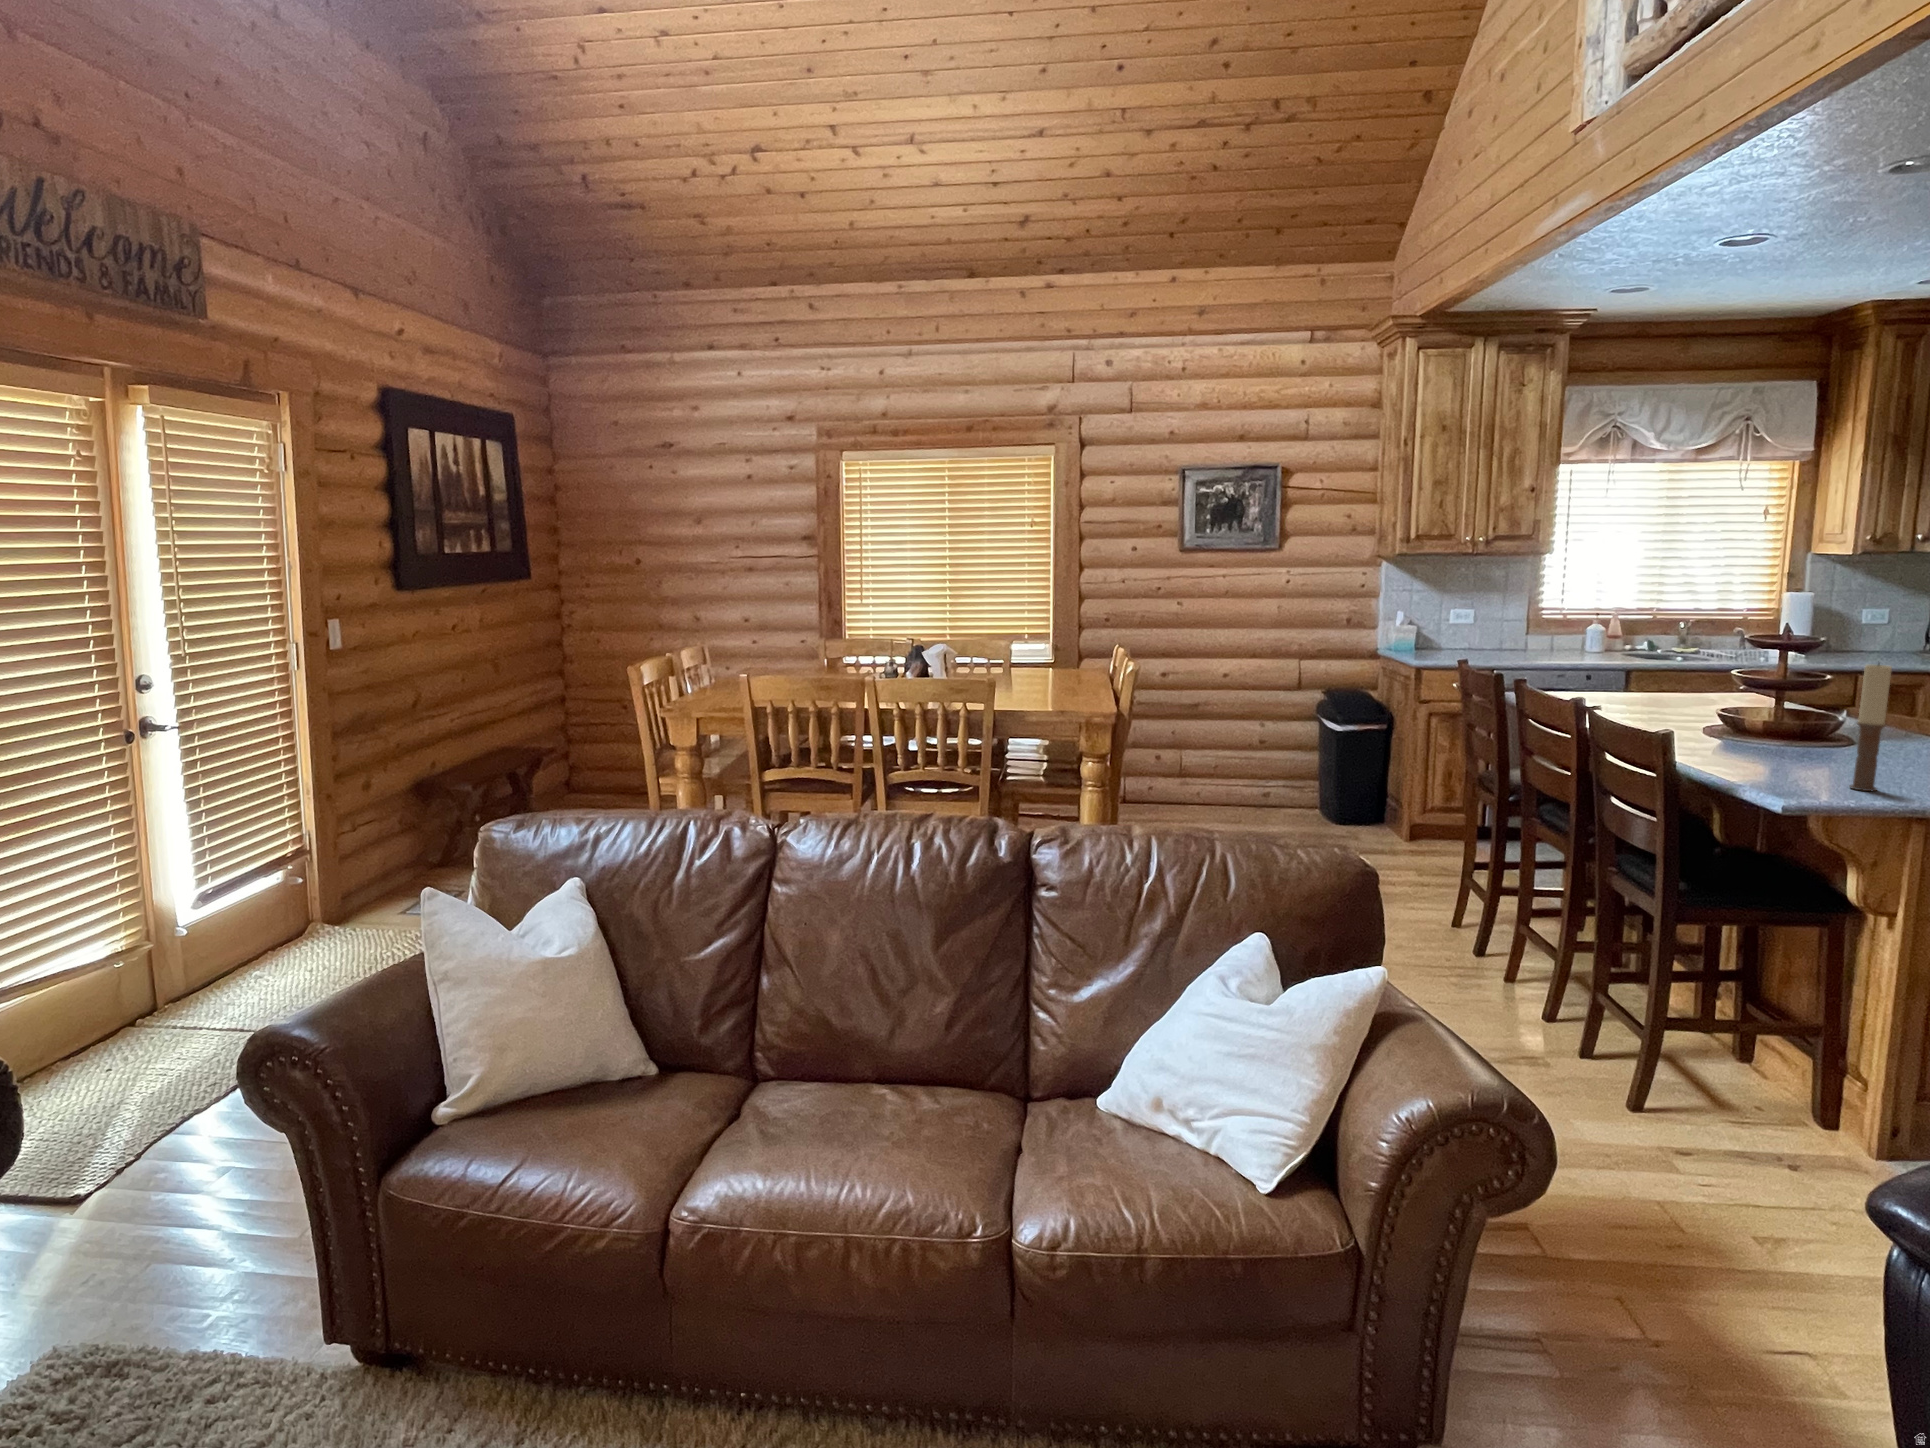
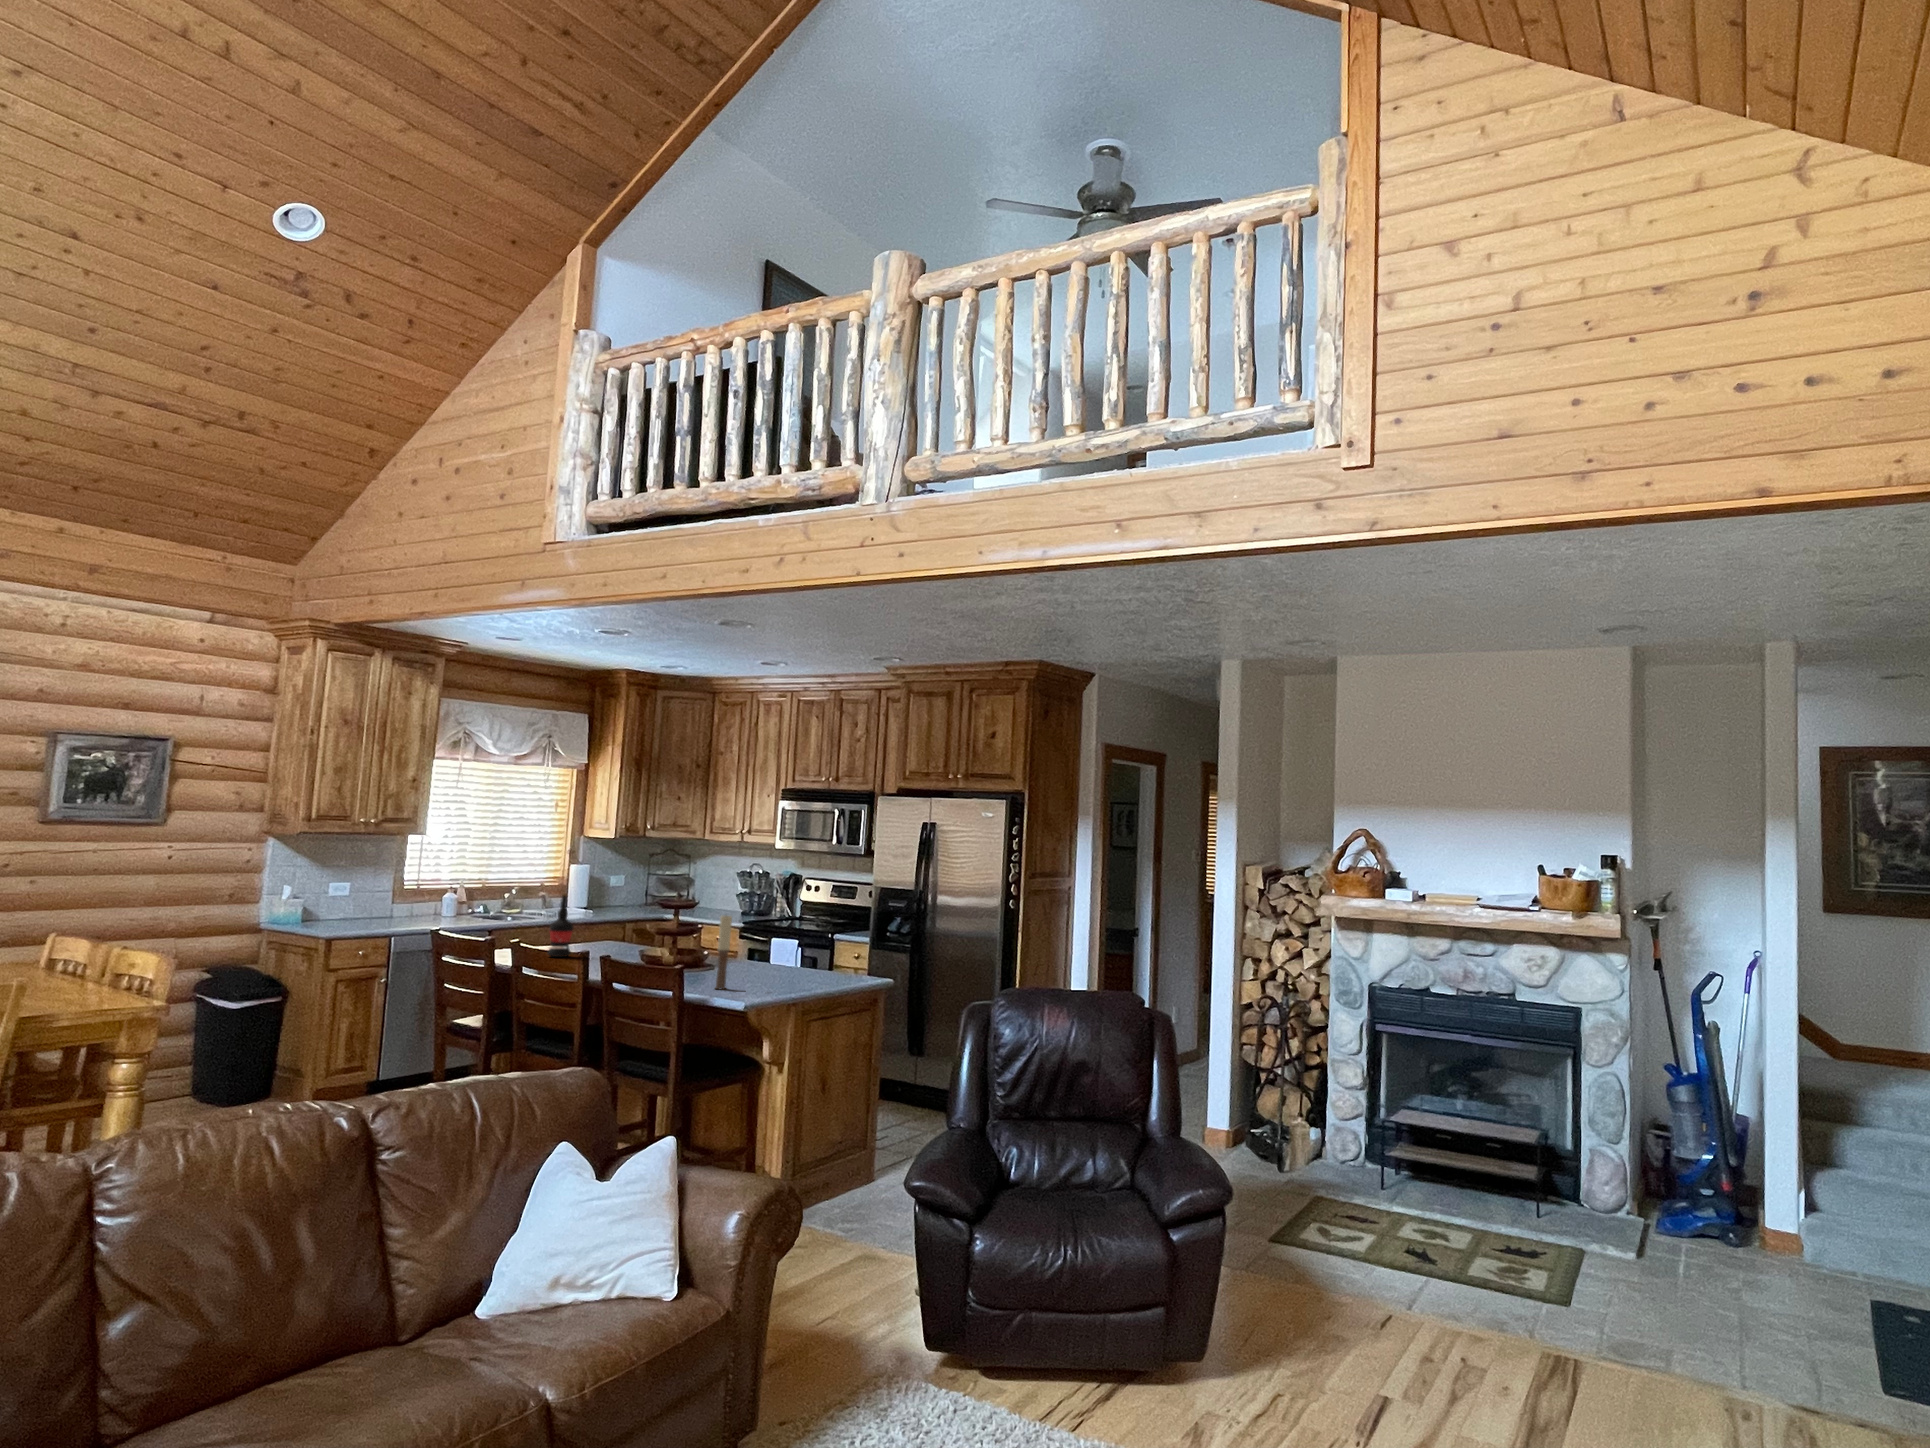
wine bottle: none [1641,622,1681,708] -> present [548,893,573,957]

